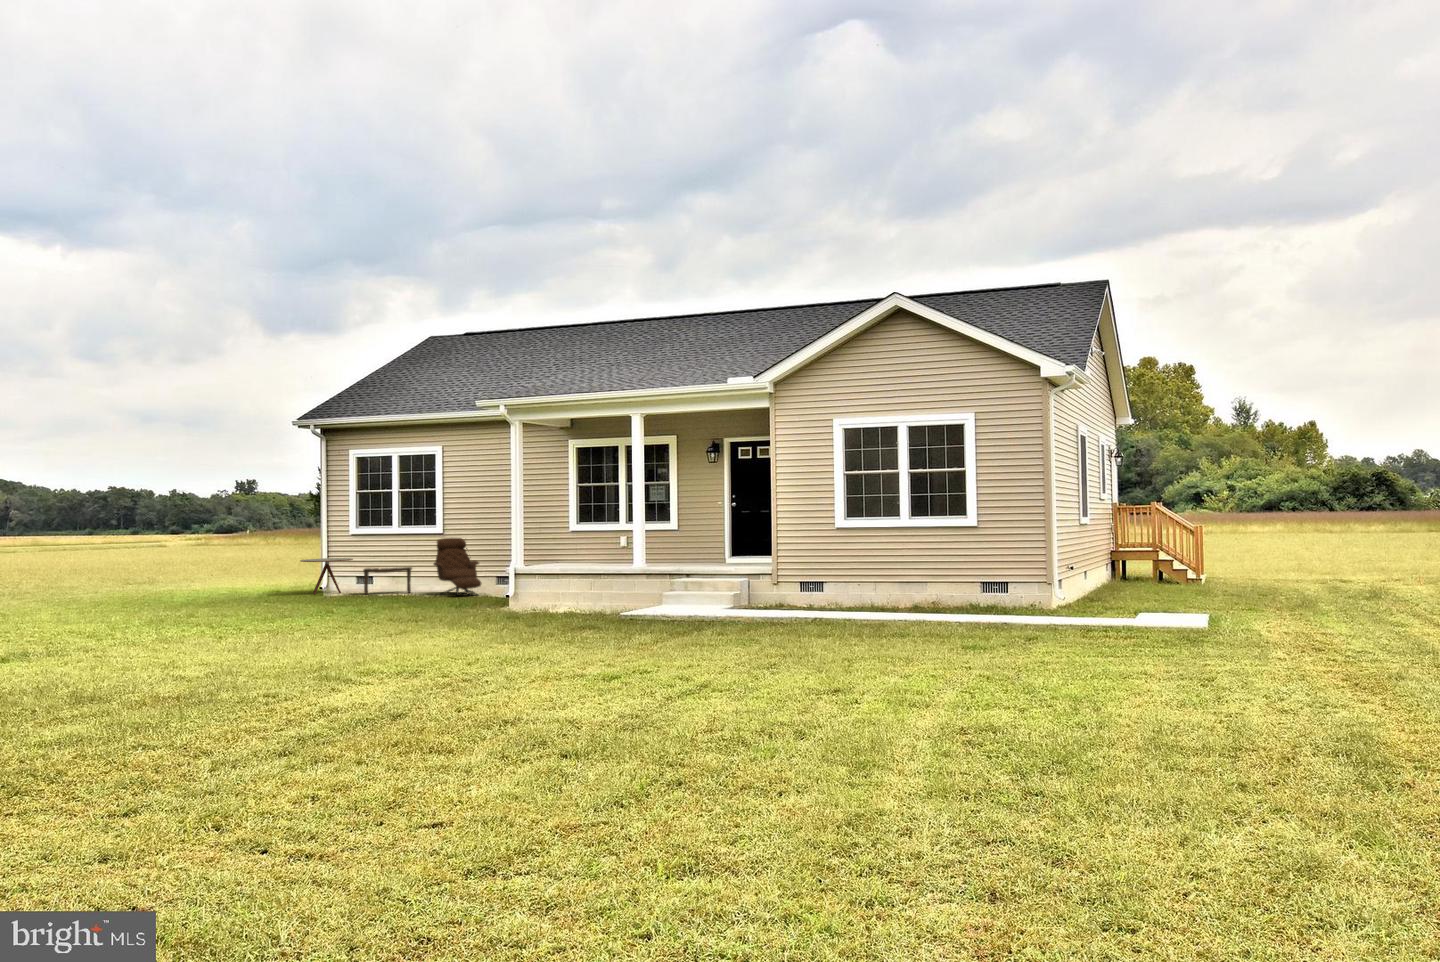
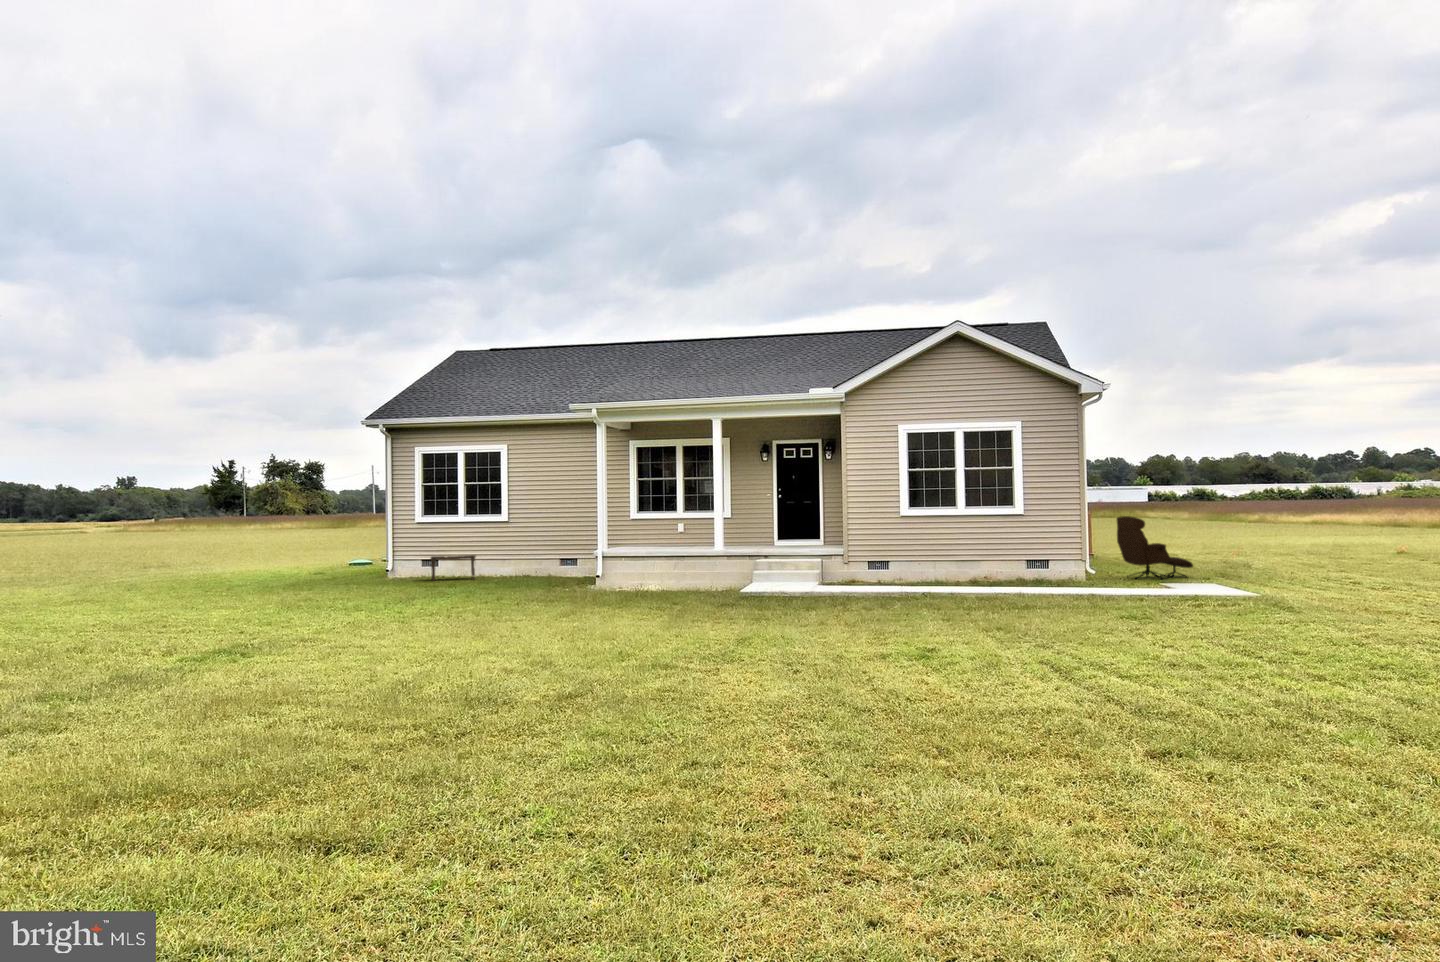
lounge chair: present [434,538,482,596] -> present [1117,516,1193,579]
round table: present [300,558,353,594] -> none [372,547,421,581]

